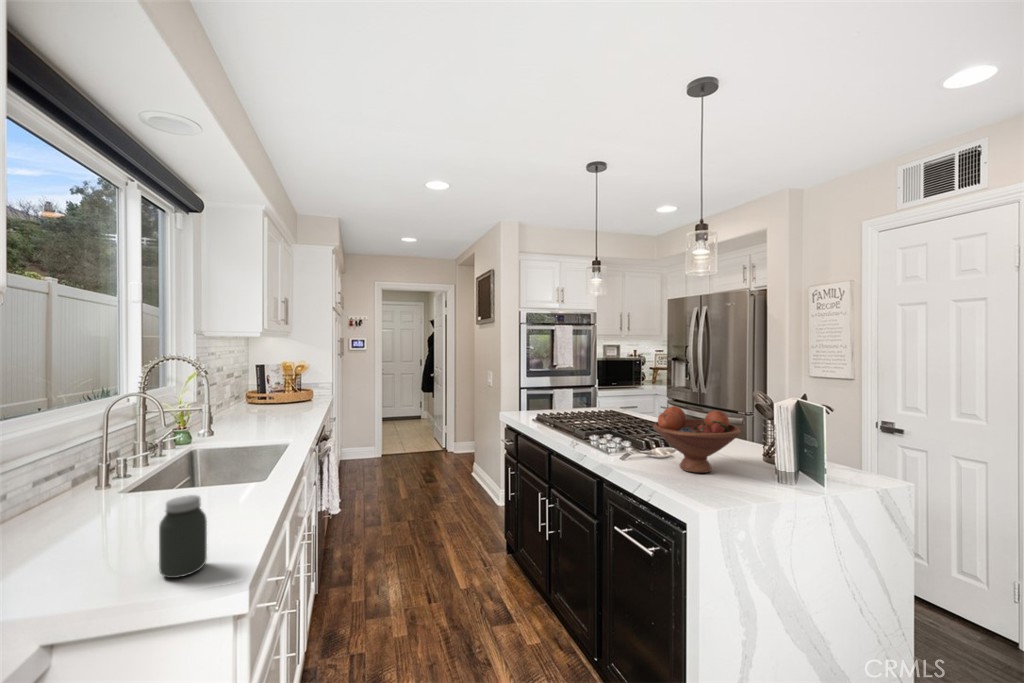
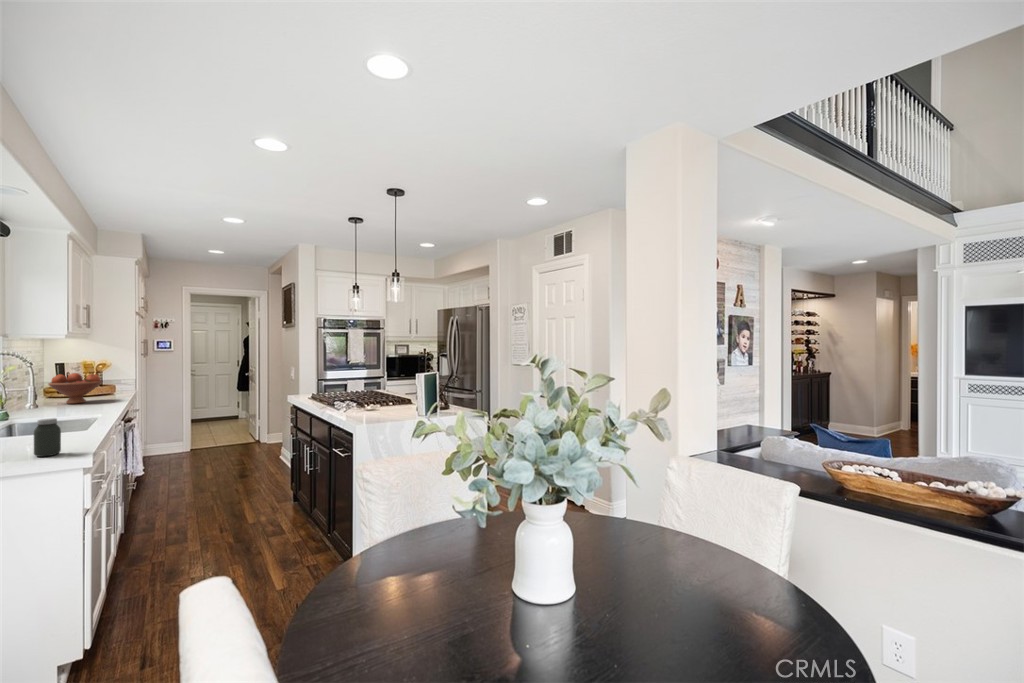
fruit bowl: present [653,406,741,473] -> present [48,373,102,404]

